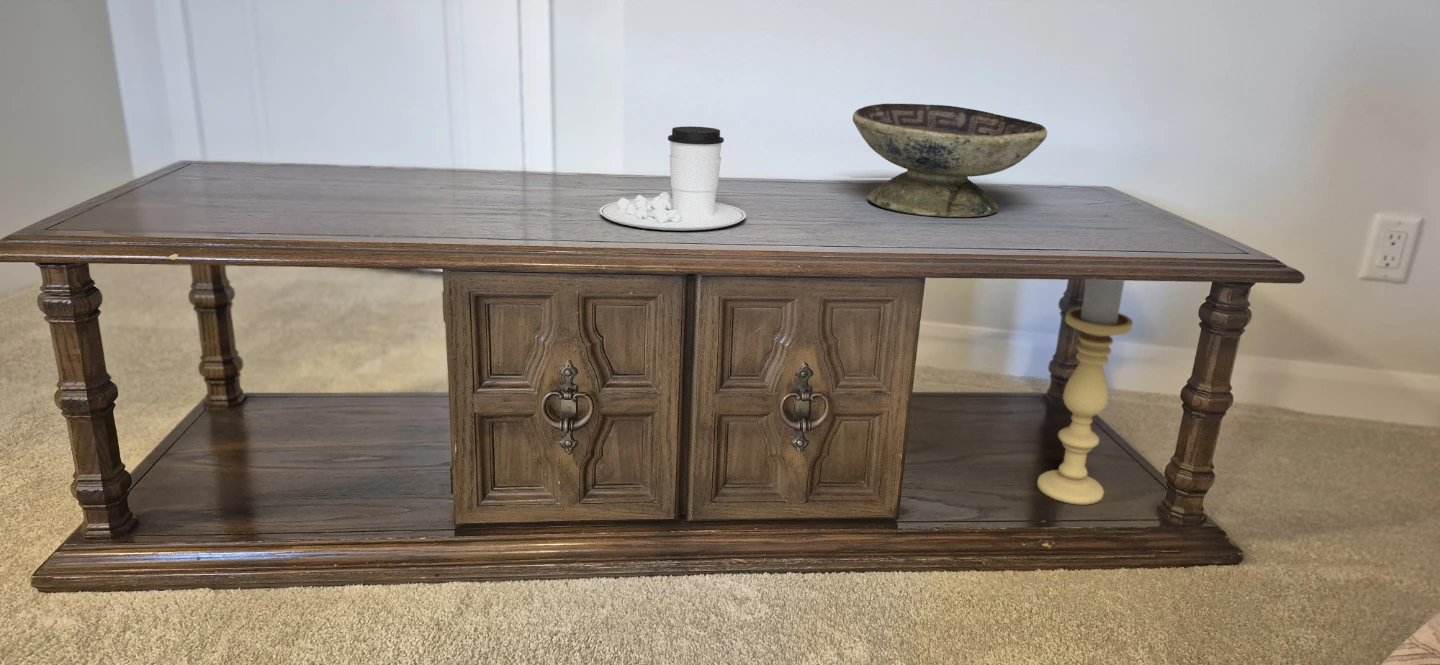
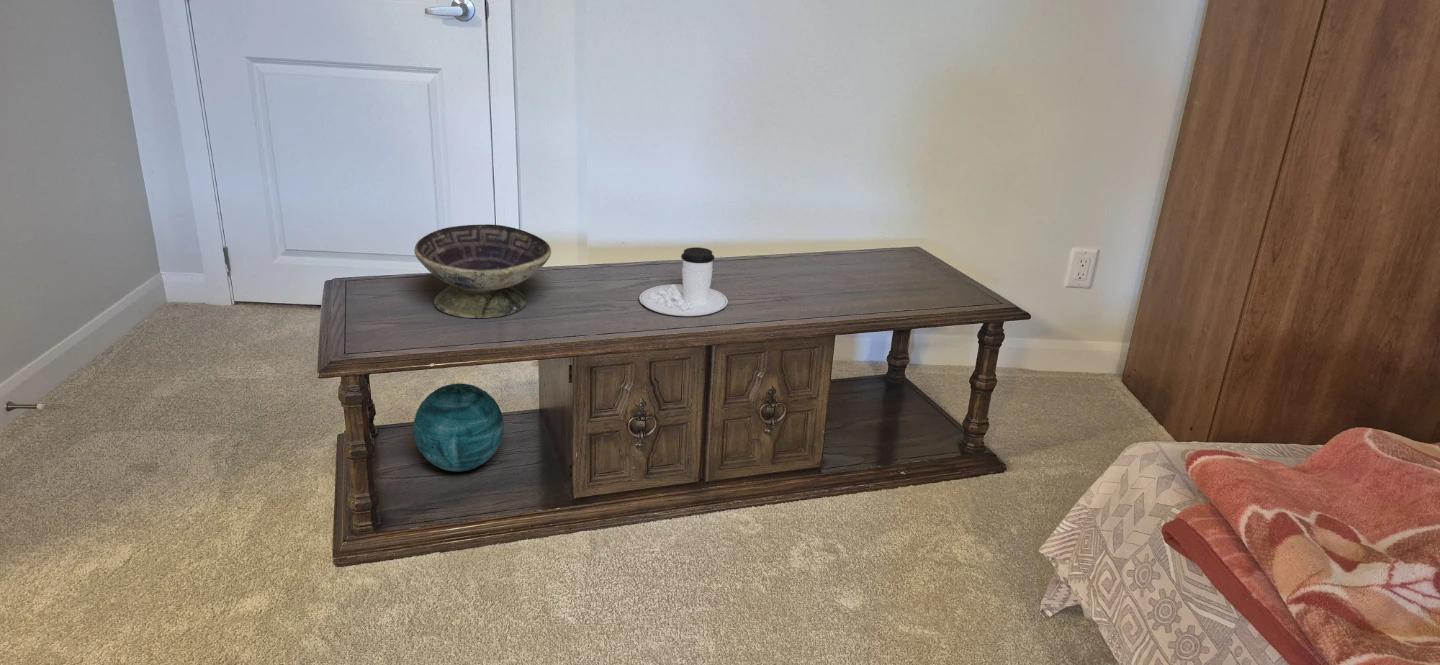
decorative bowl: present [853,104,1047,217] -> present [414,224,551,318]
candle holder: present [1037,278,1133,505] -> none [892,310,942,447]
decorative orb: none [249,330,395,466] -> present [413,383,504,471]

